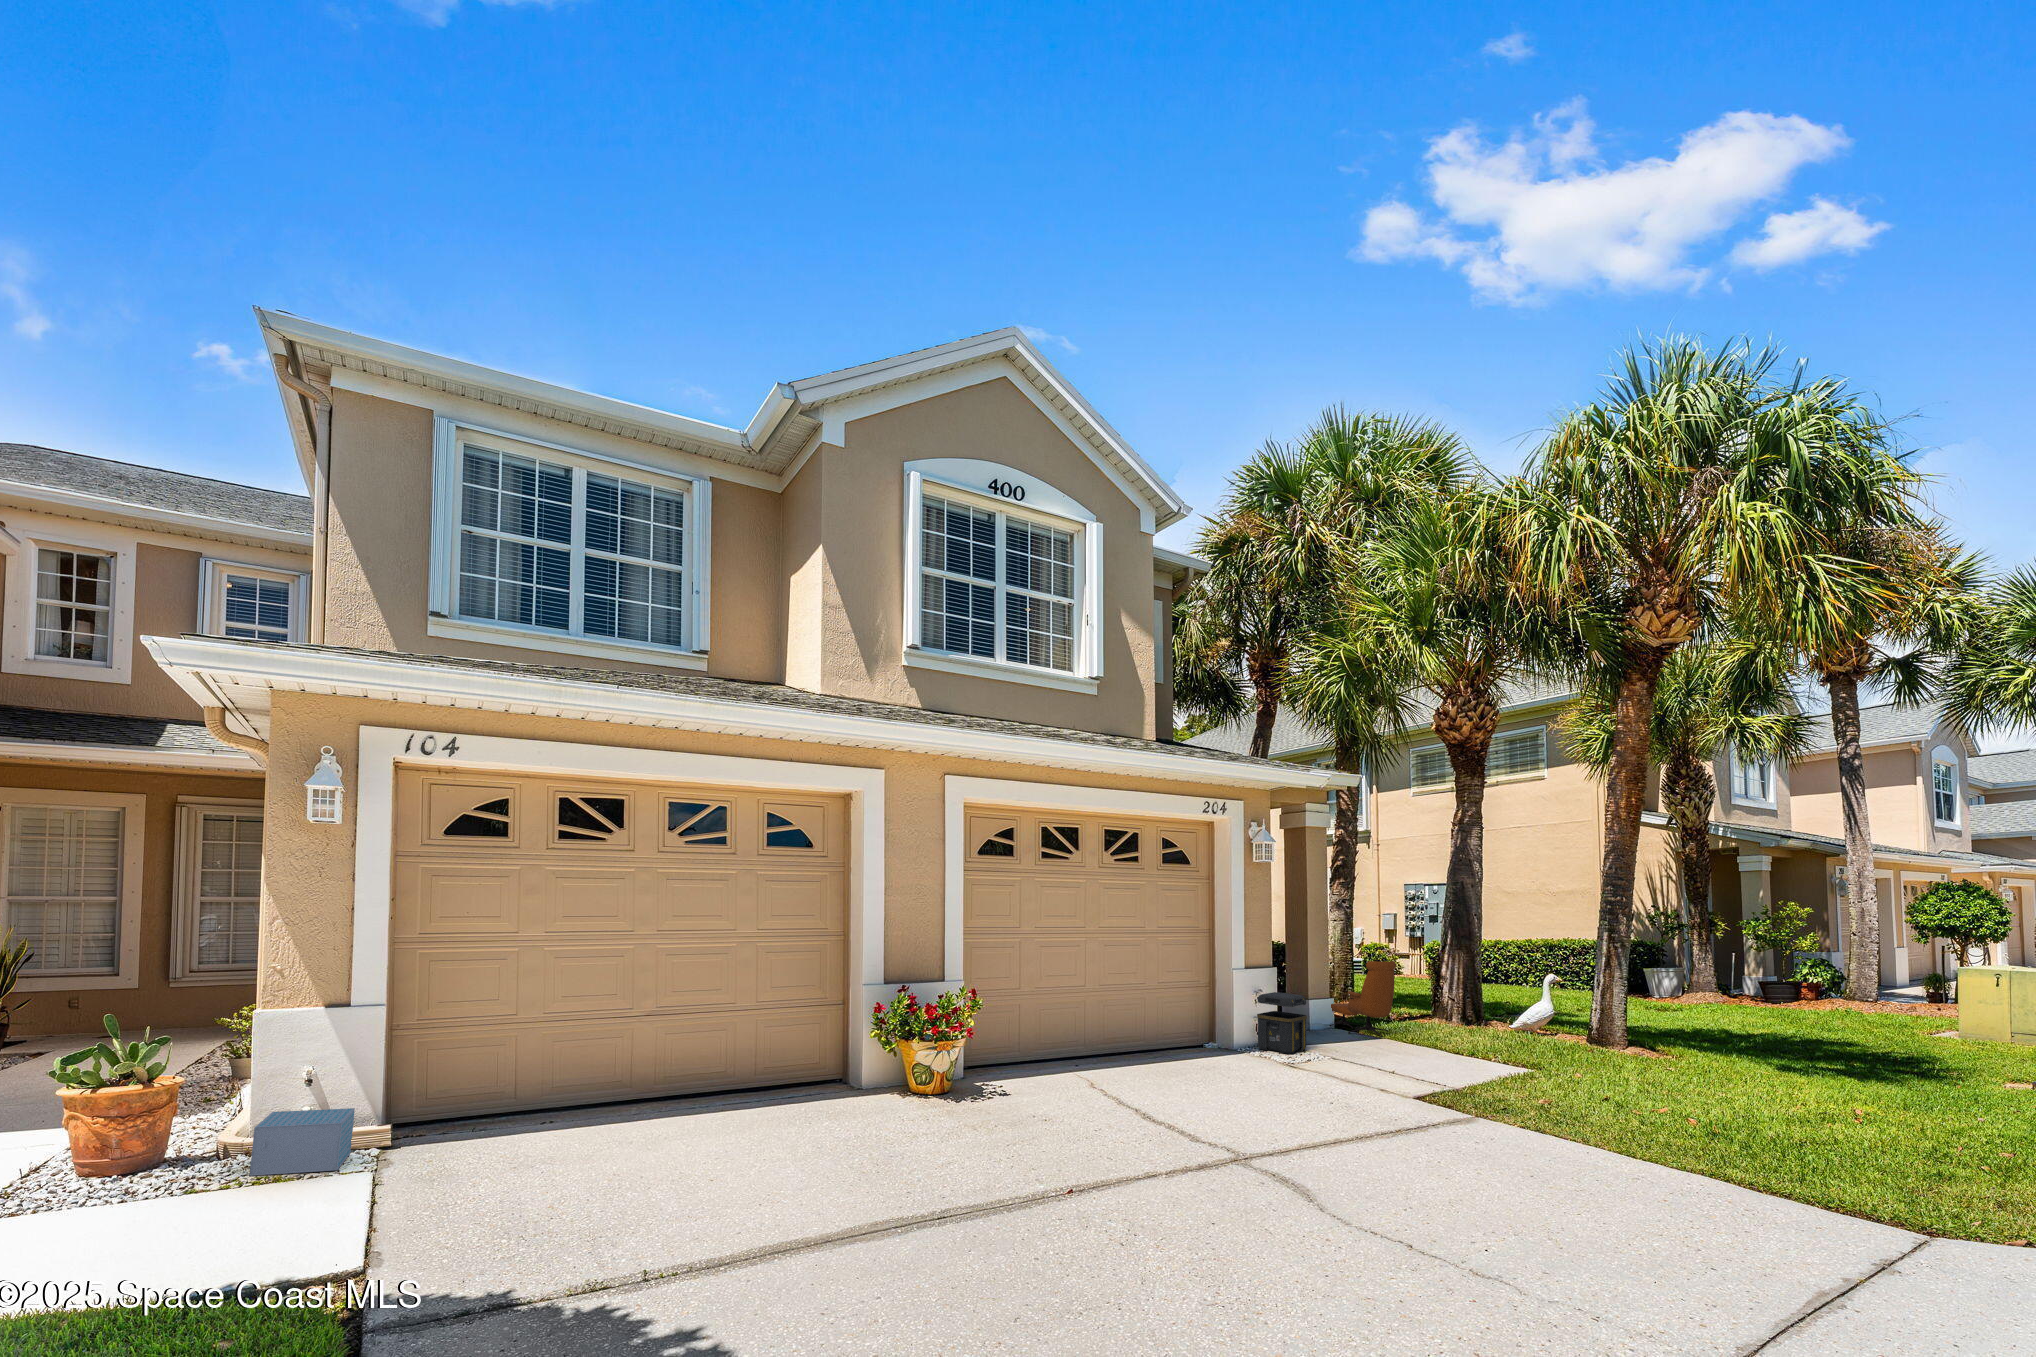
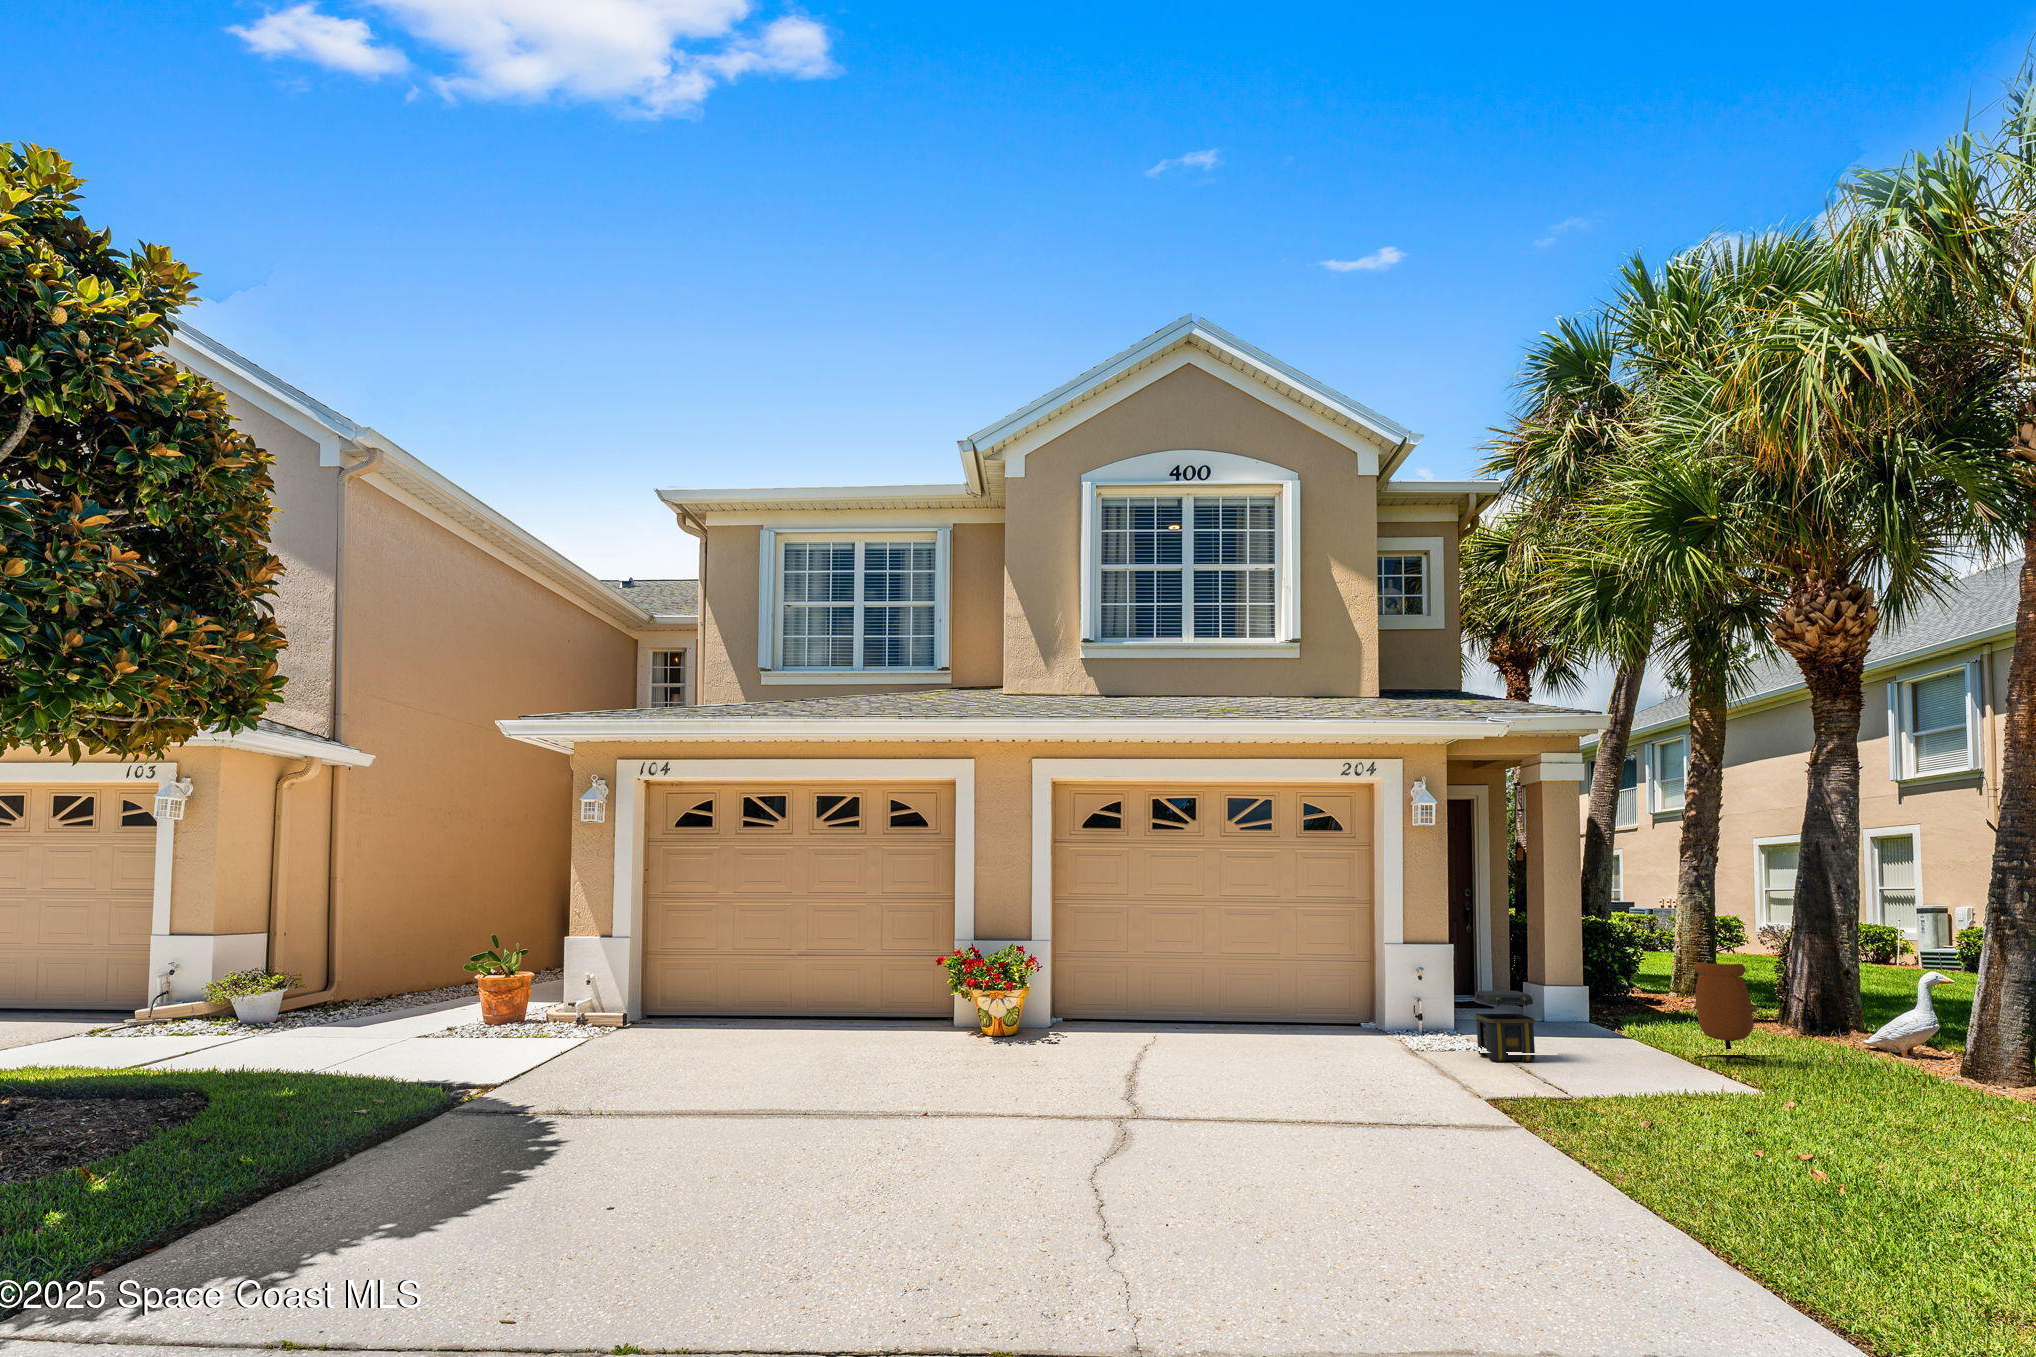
storage box: present [250,1108,355,1176] -> none [548,993,610,1027]

